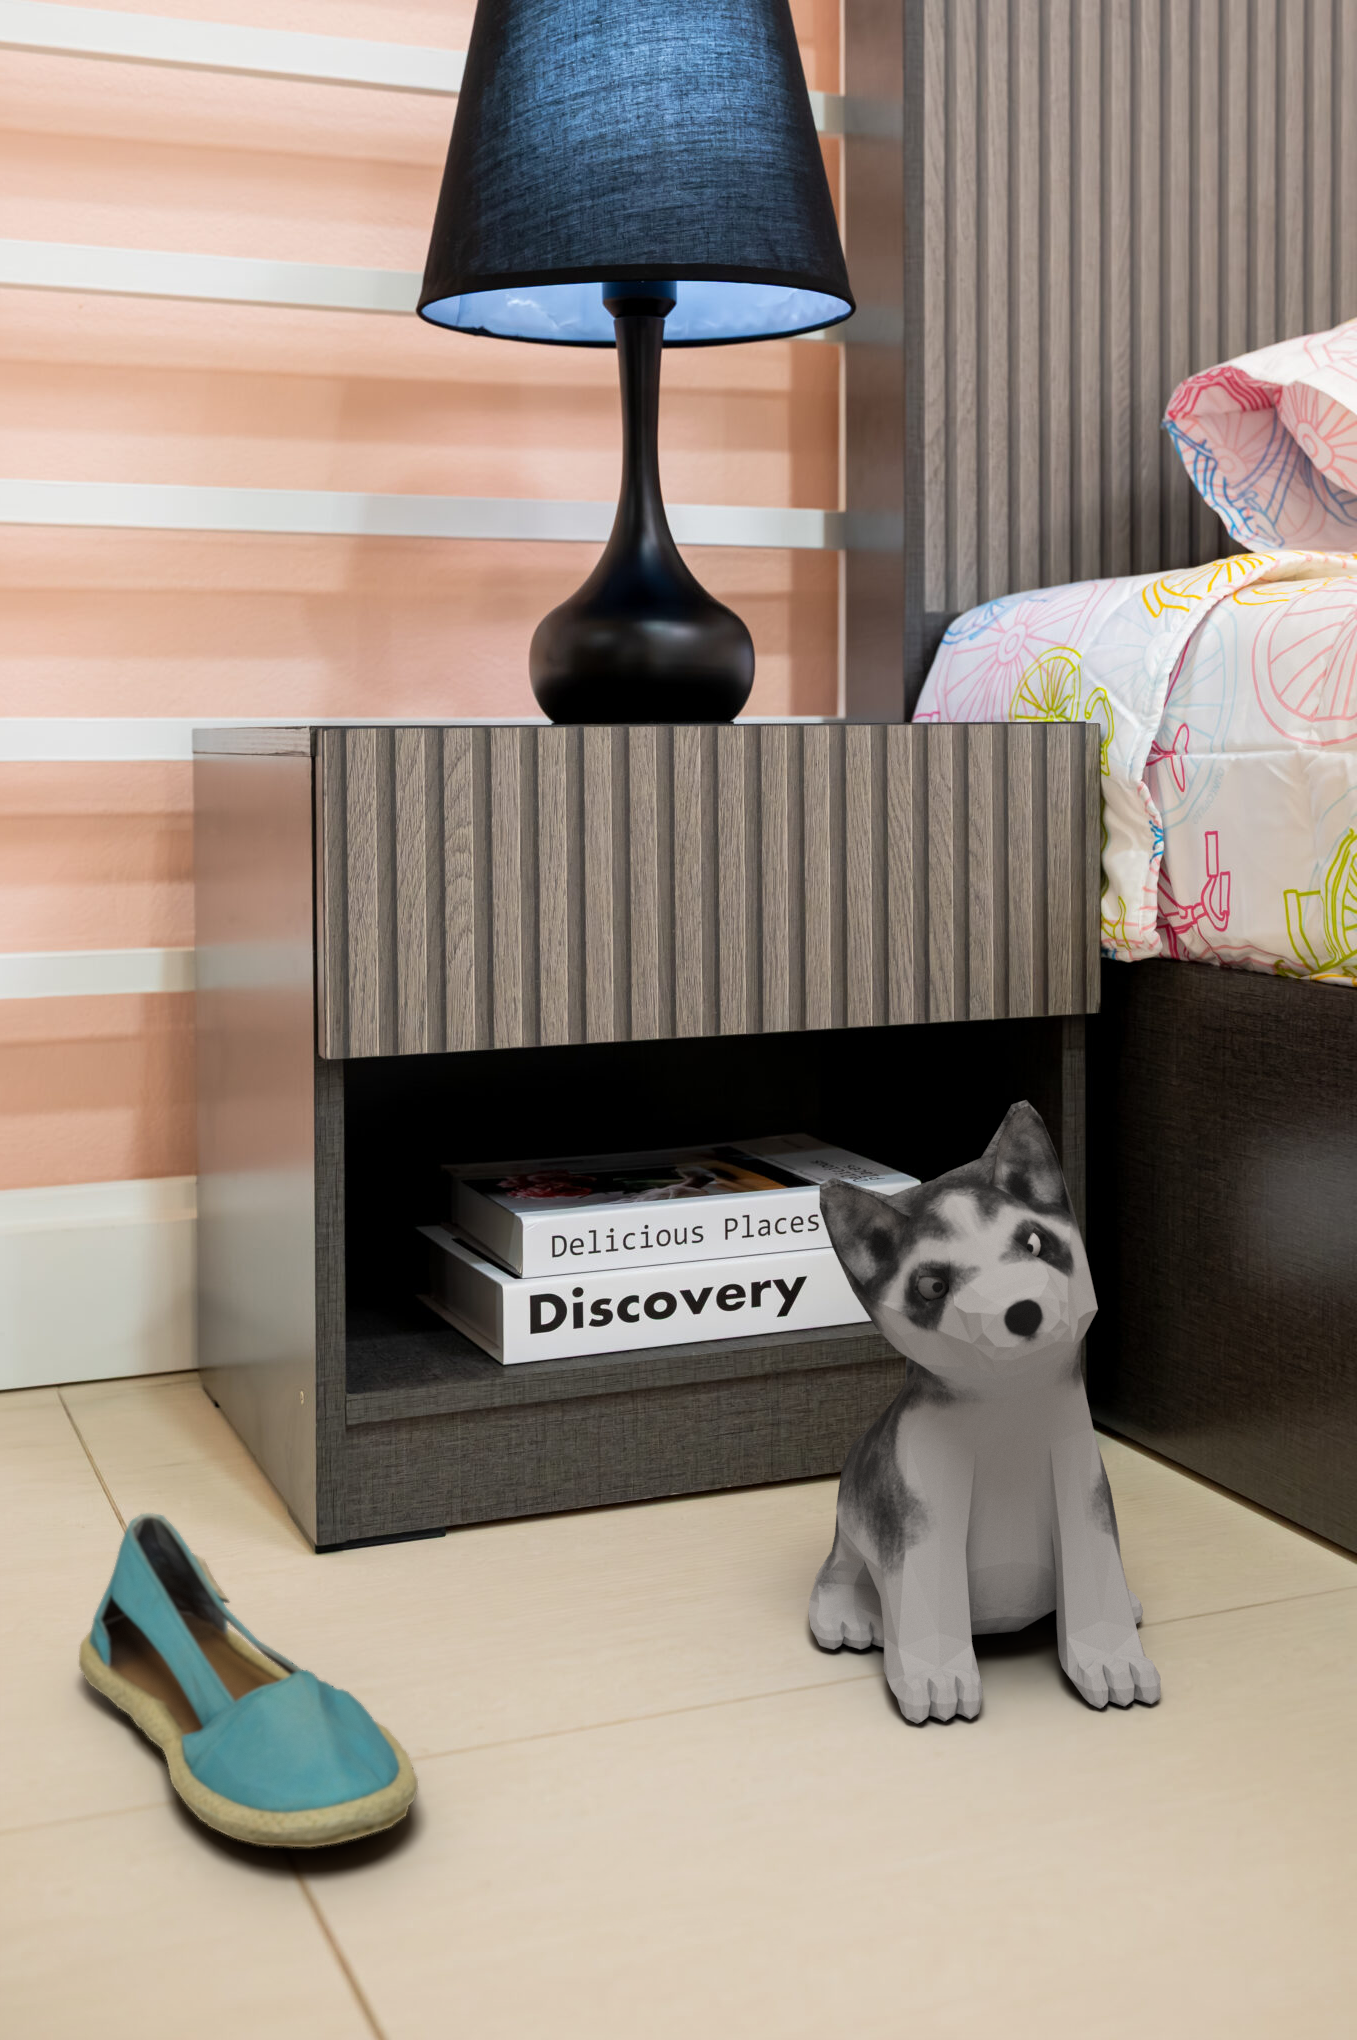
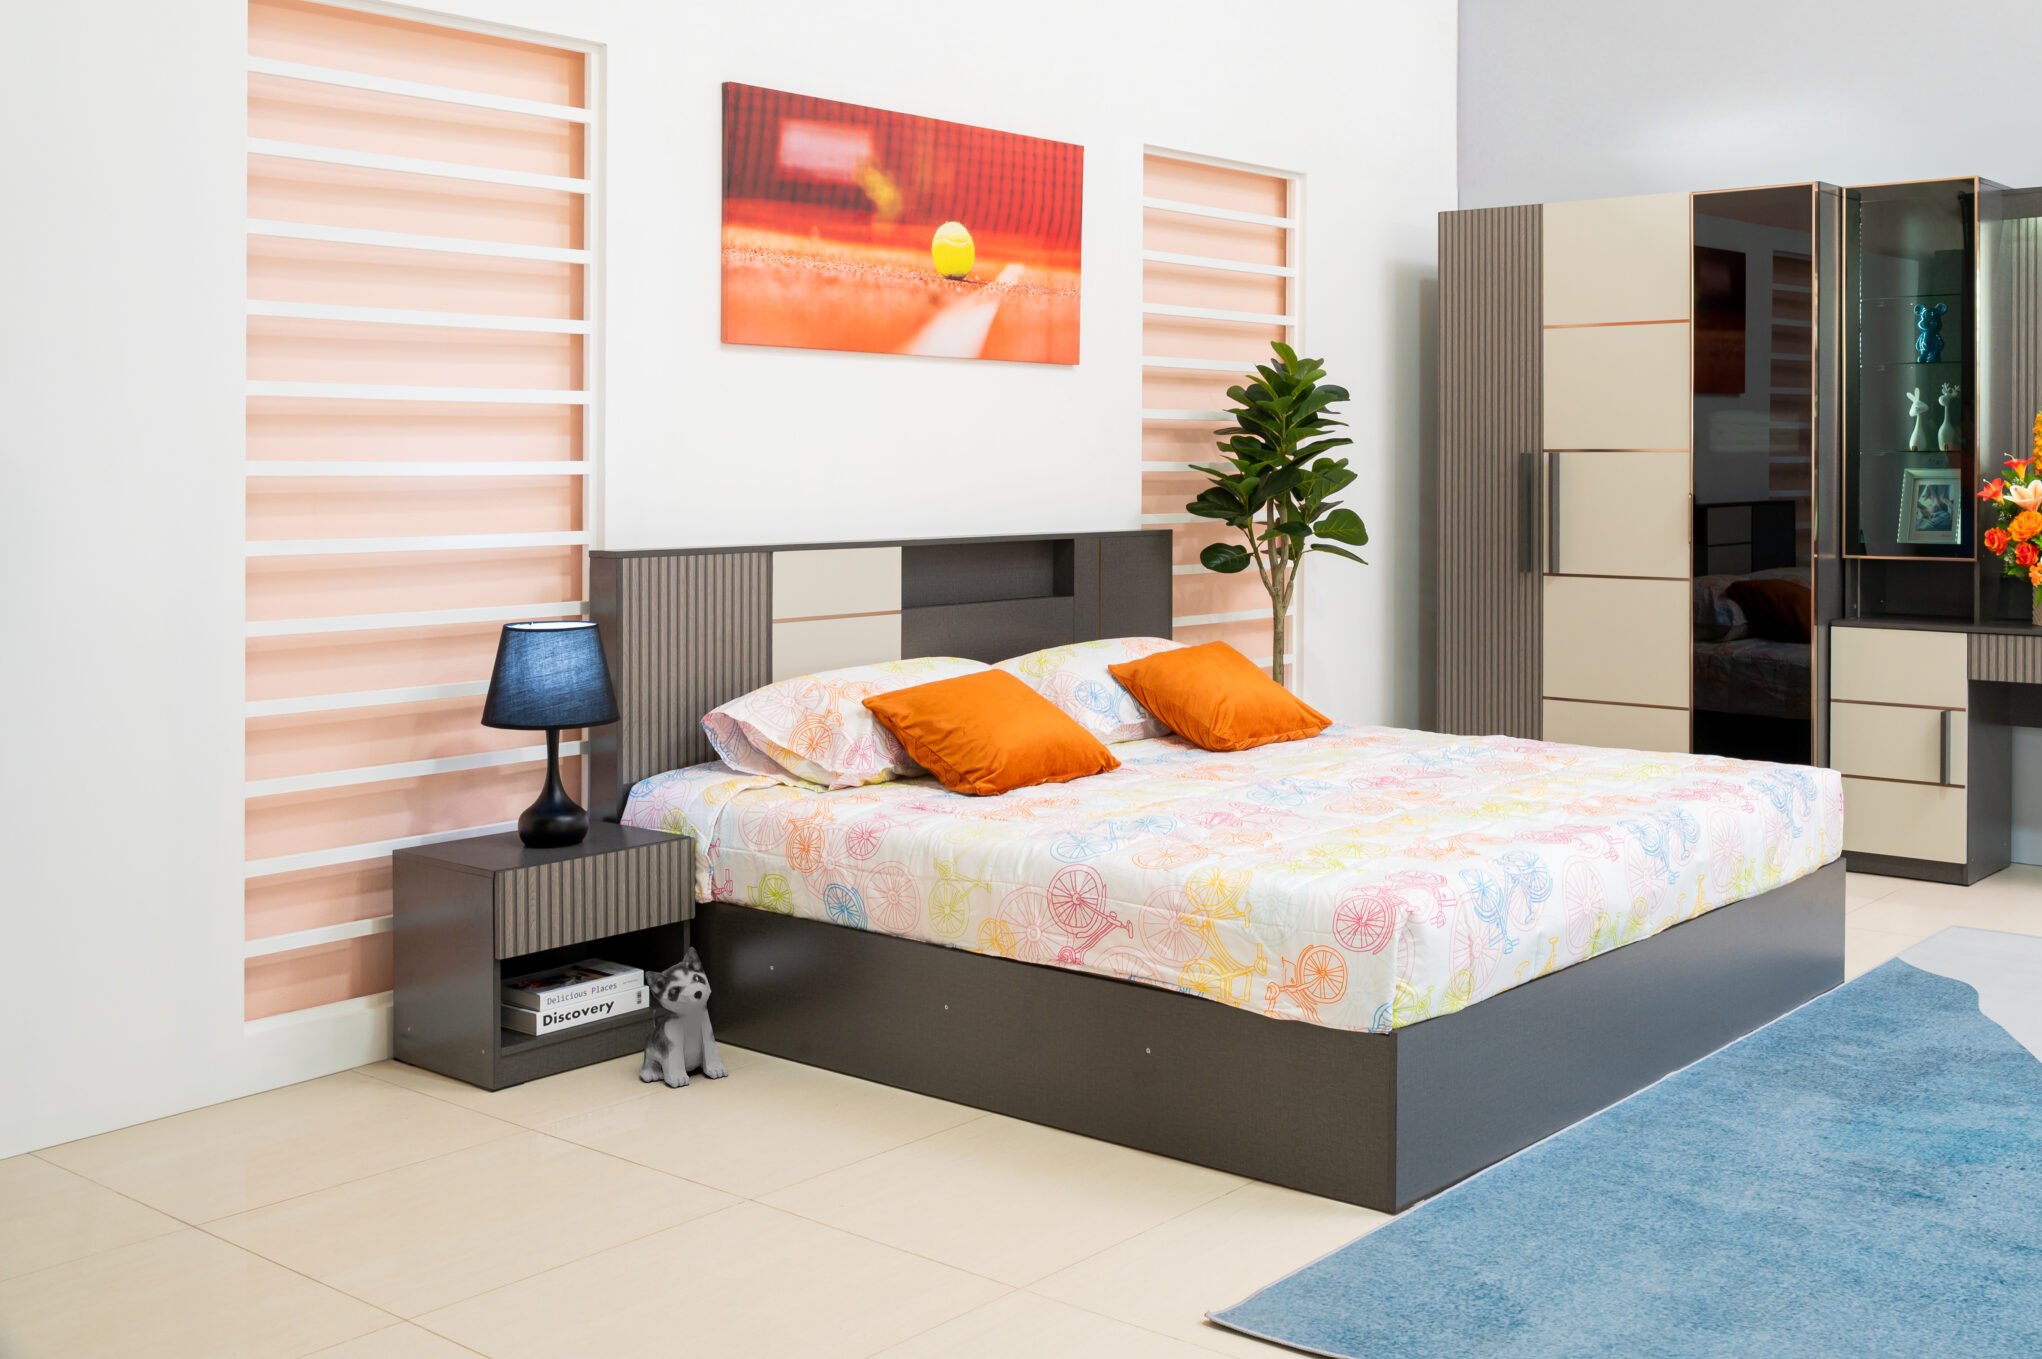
shoe: present [79,1513,418,1847] -> none [466,1076,579,1124]

